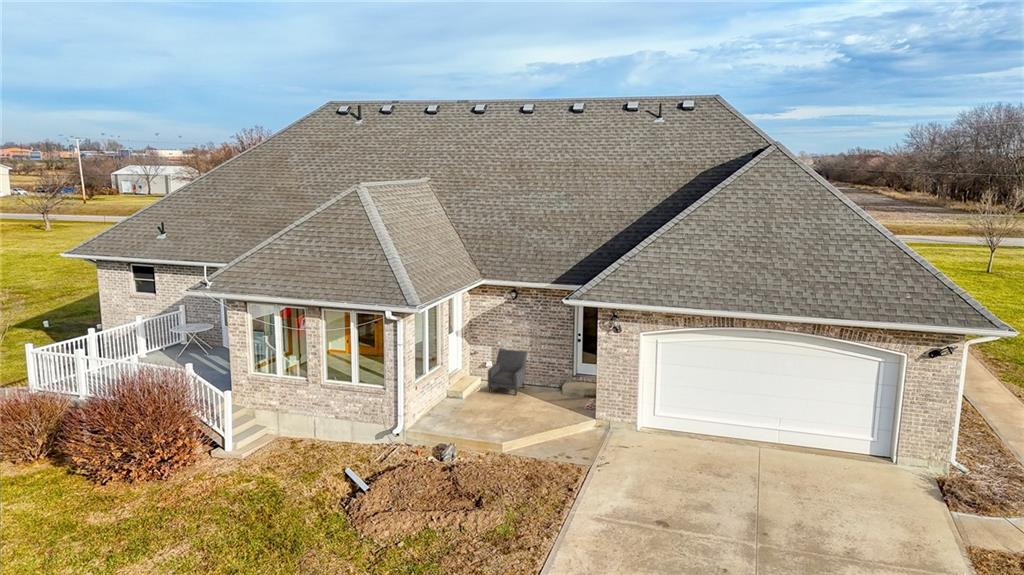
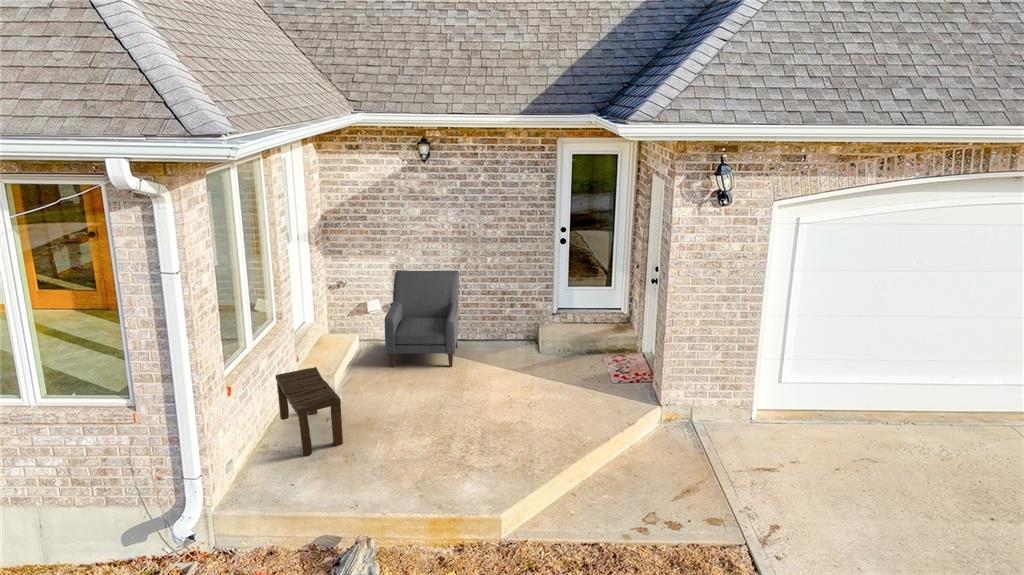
bench: none [437,386,457,418] -> present [276,367,343,456]

